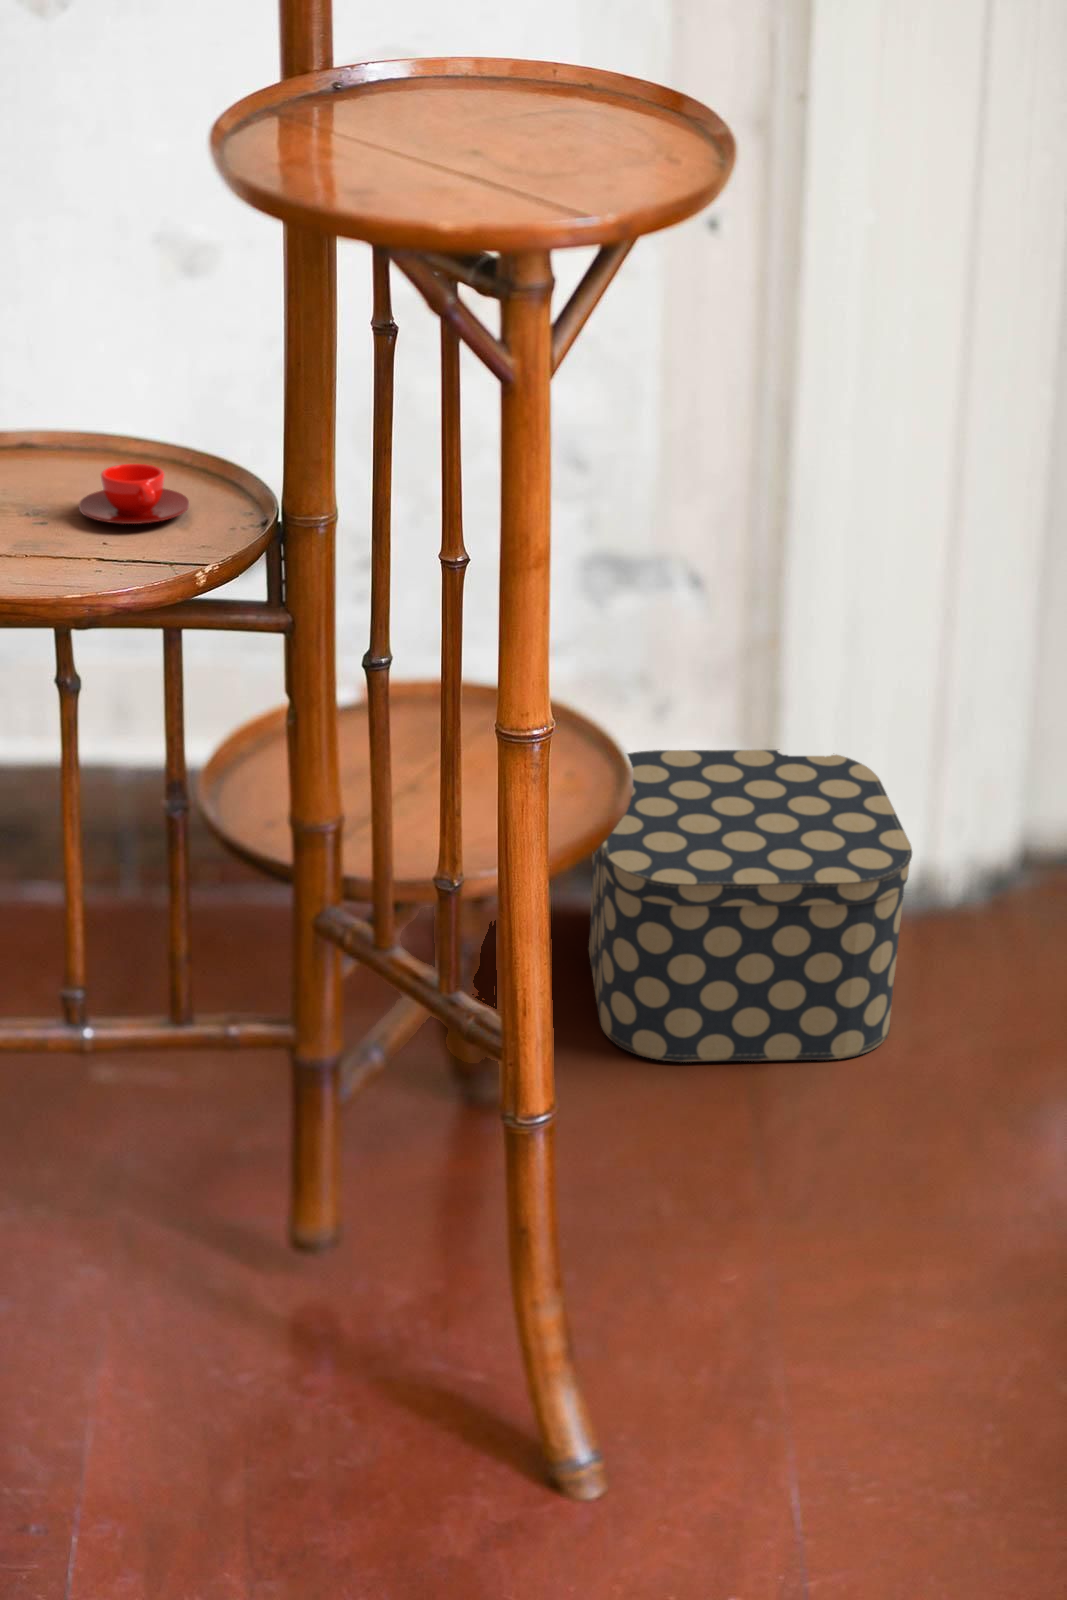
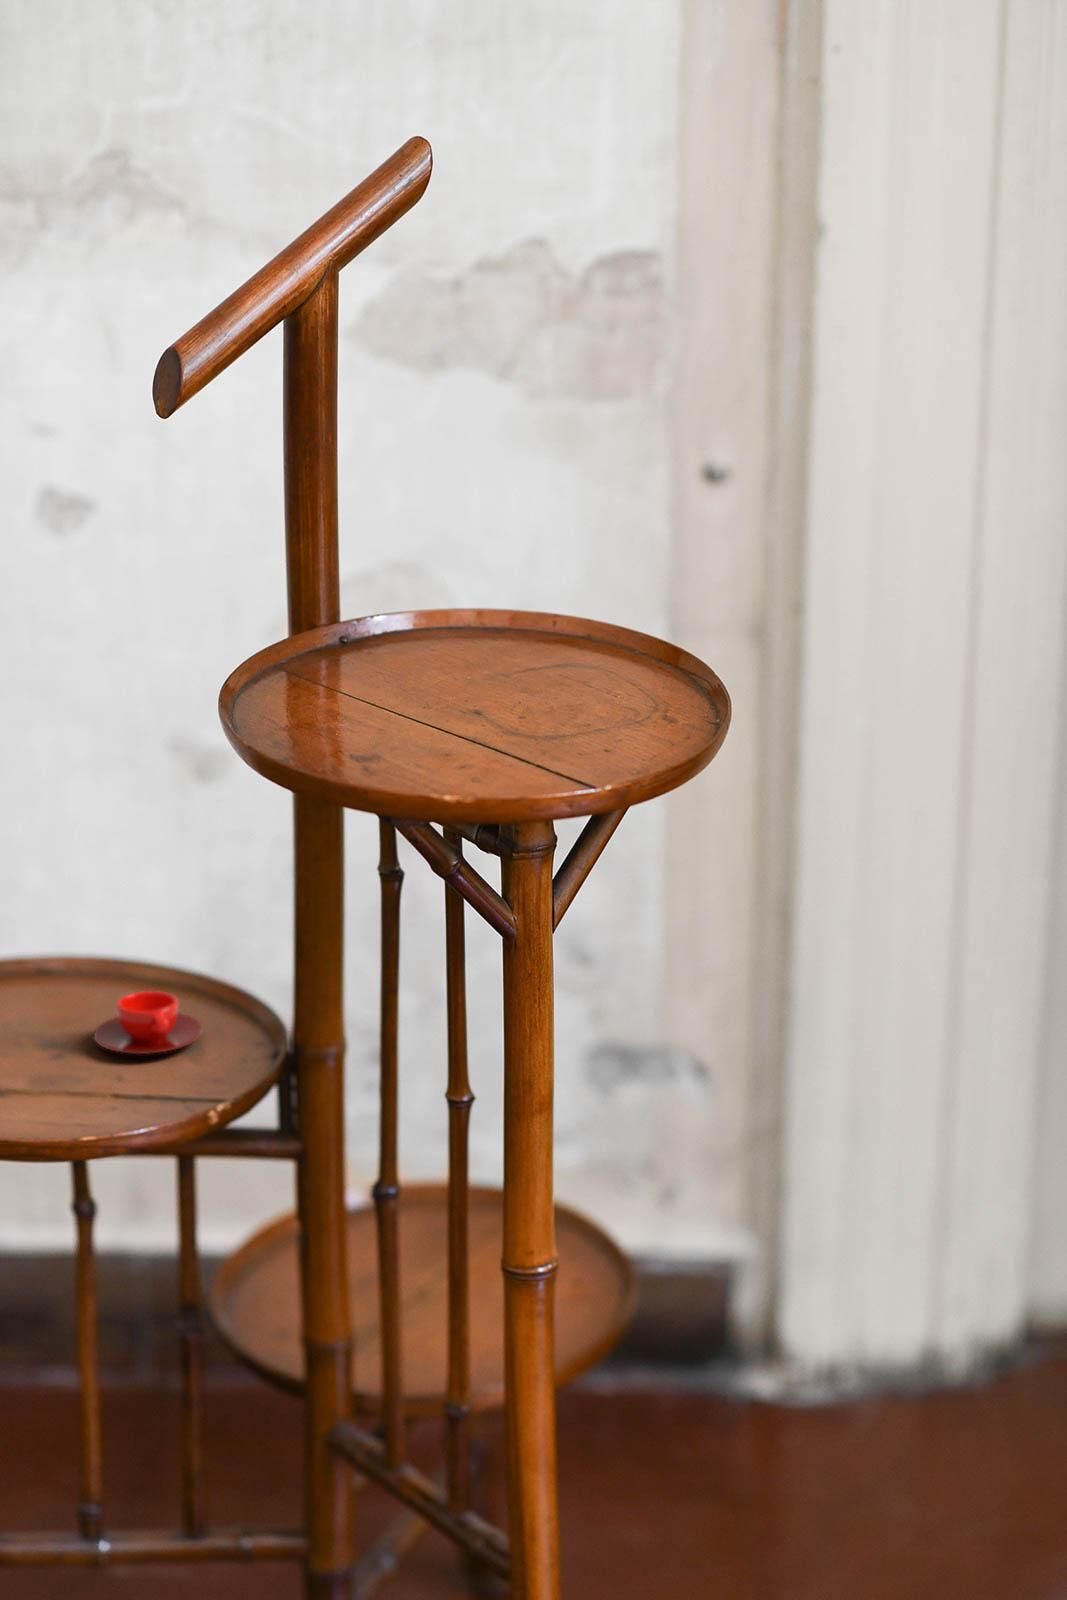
storage box: present [588,750,912,1062] -> none [600,1223,923,1560]

